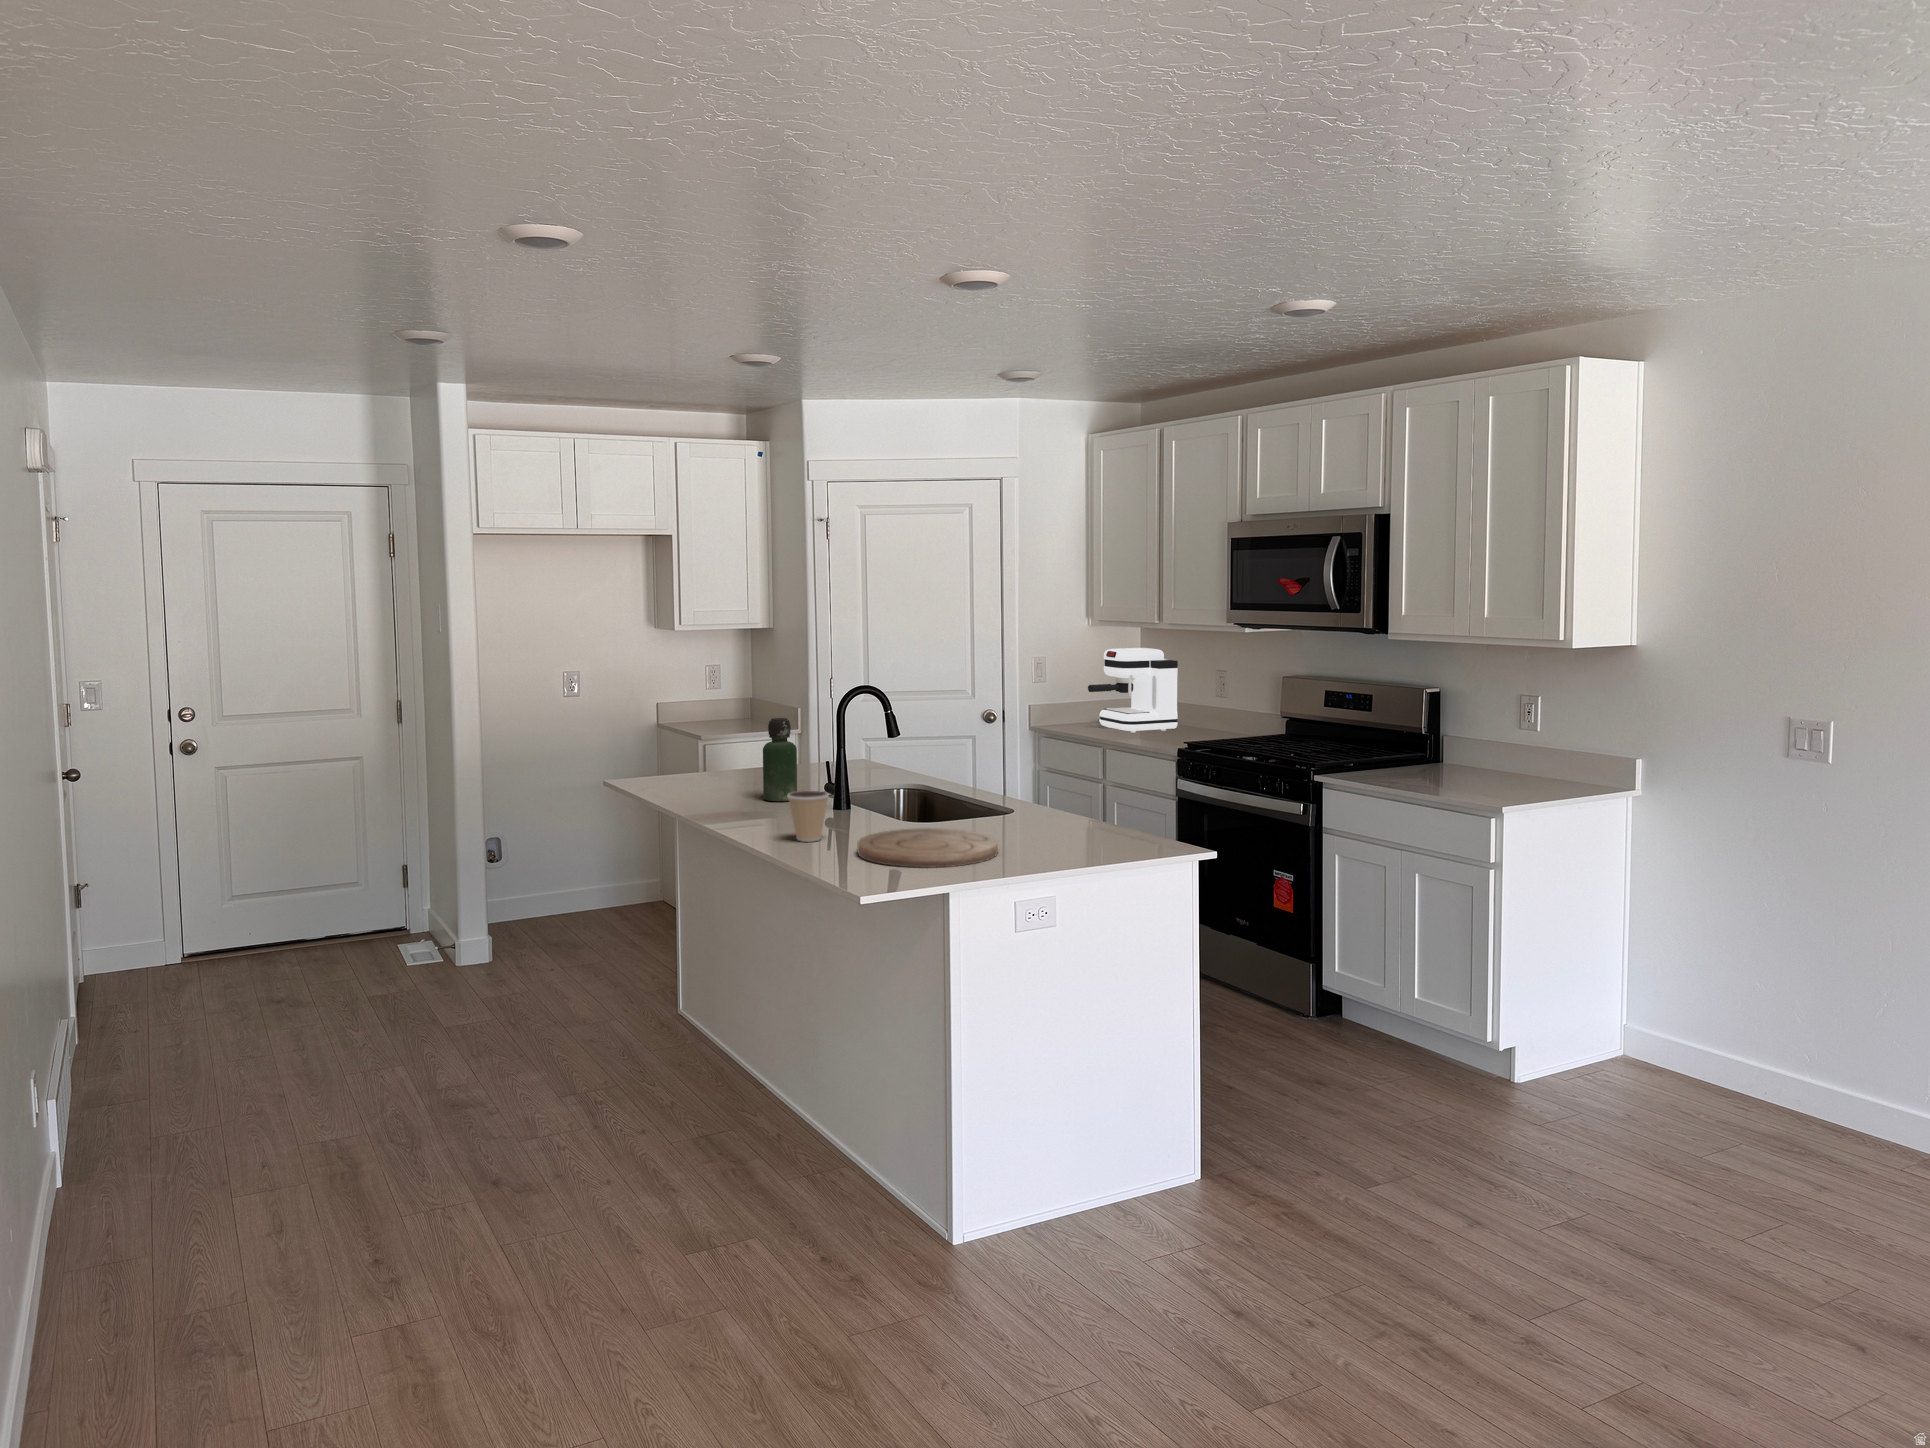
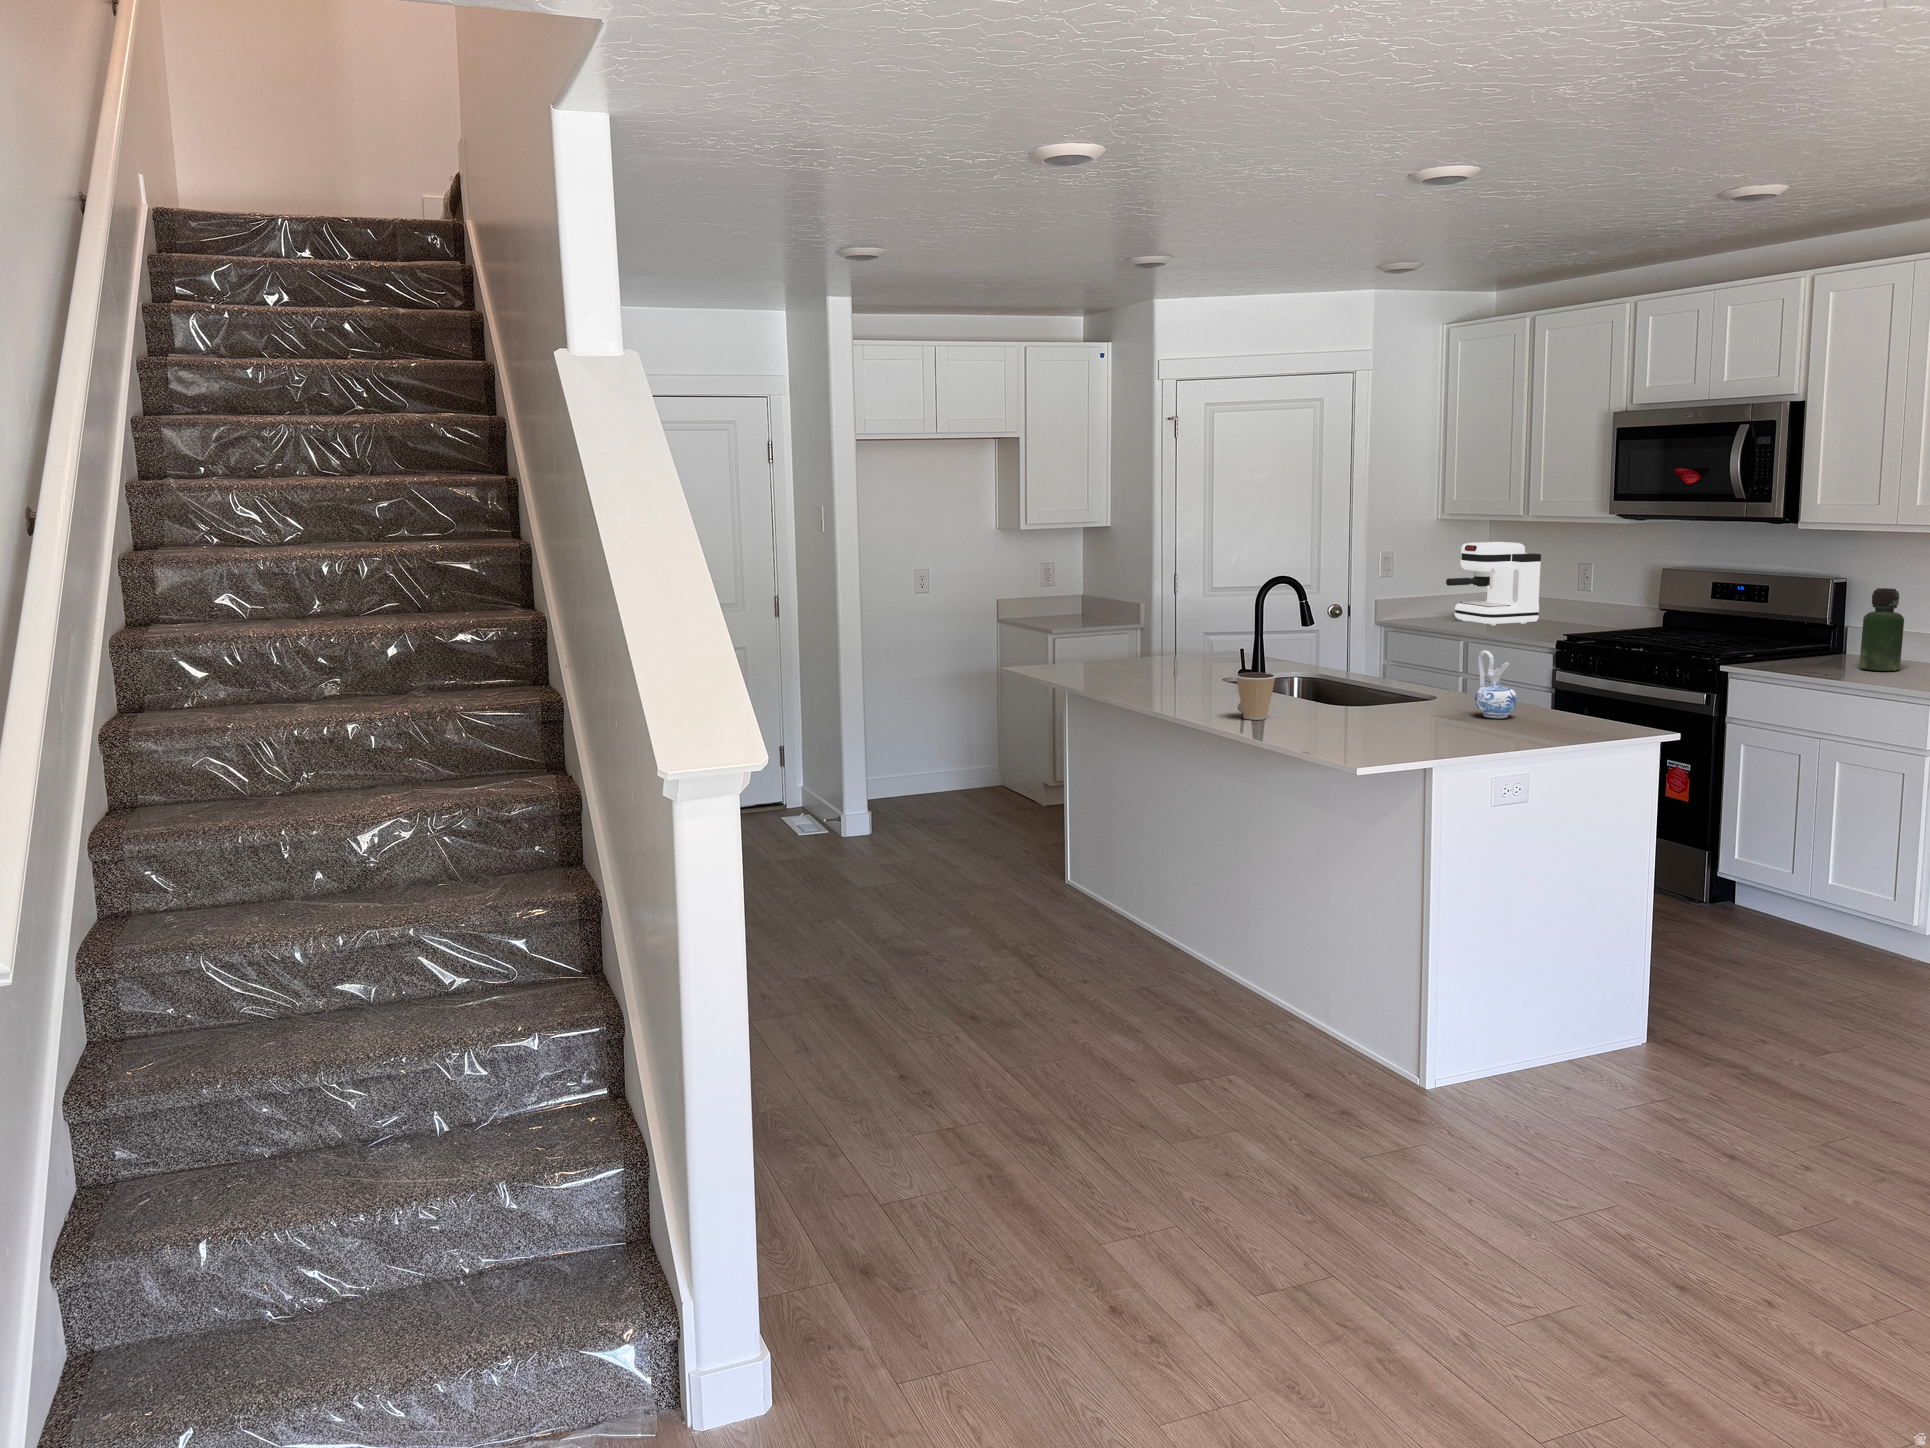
bottle: present [763,718,797,802] -> present [1859,588,1904,671]
ceramic pitcher: none [1034,767,1074,838] -> present [1475,651,1517,718]
cutting board: present [858,828,998,868] -> none [1314,708,1454,743]

